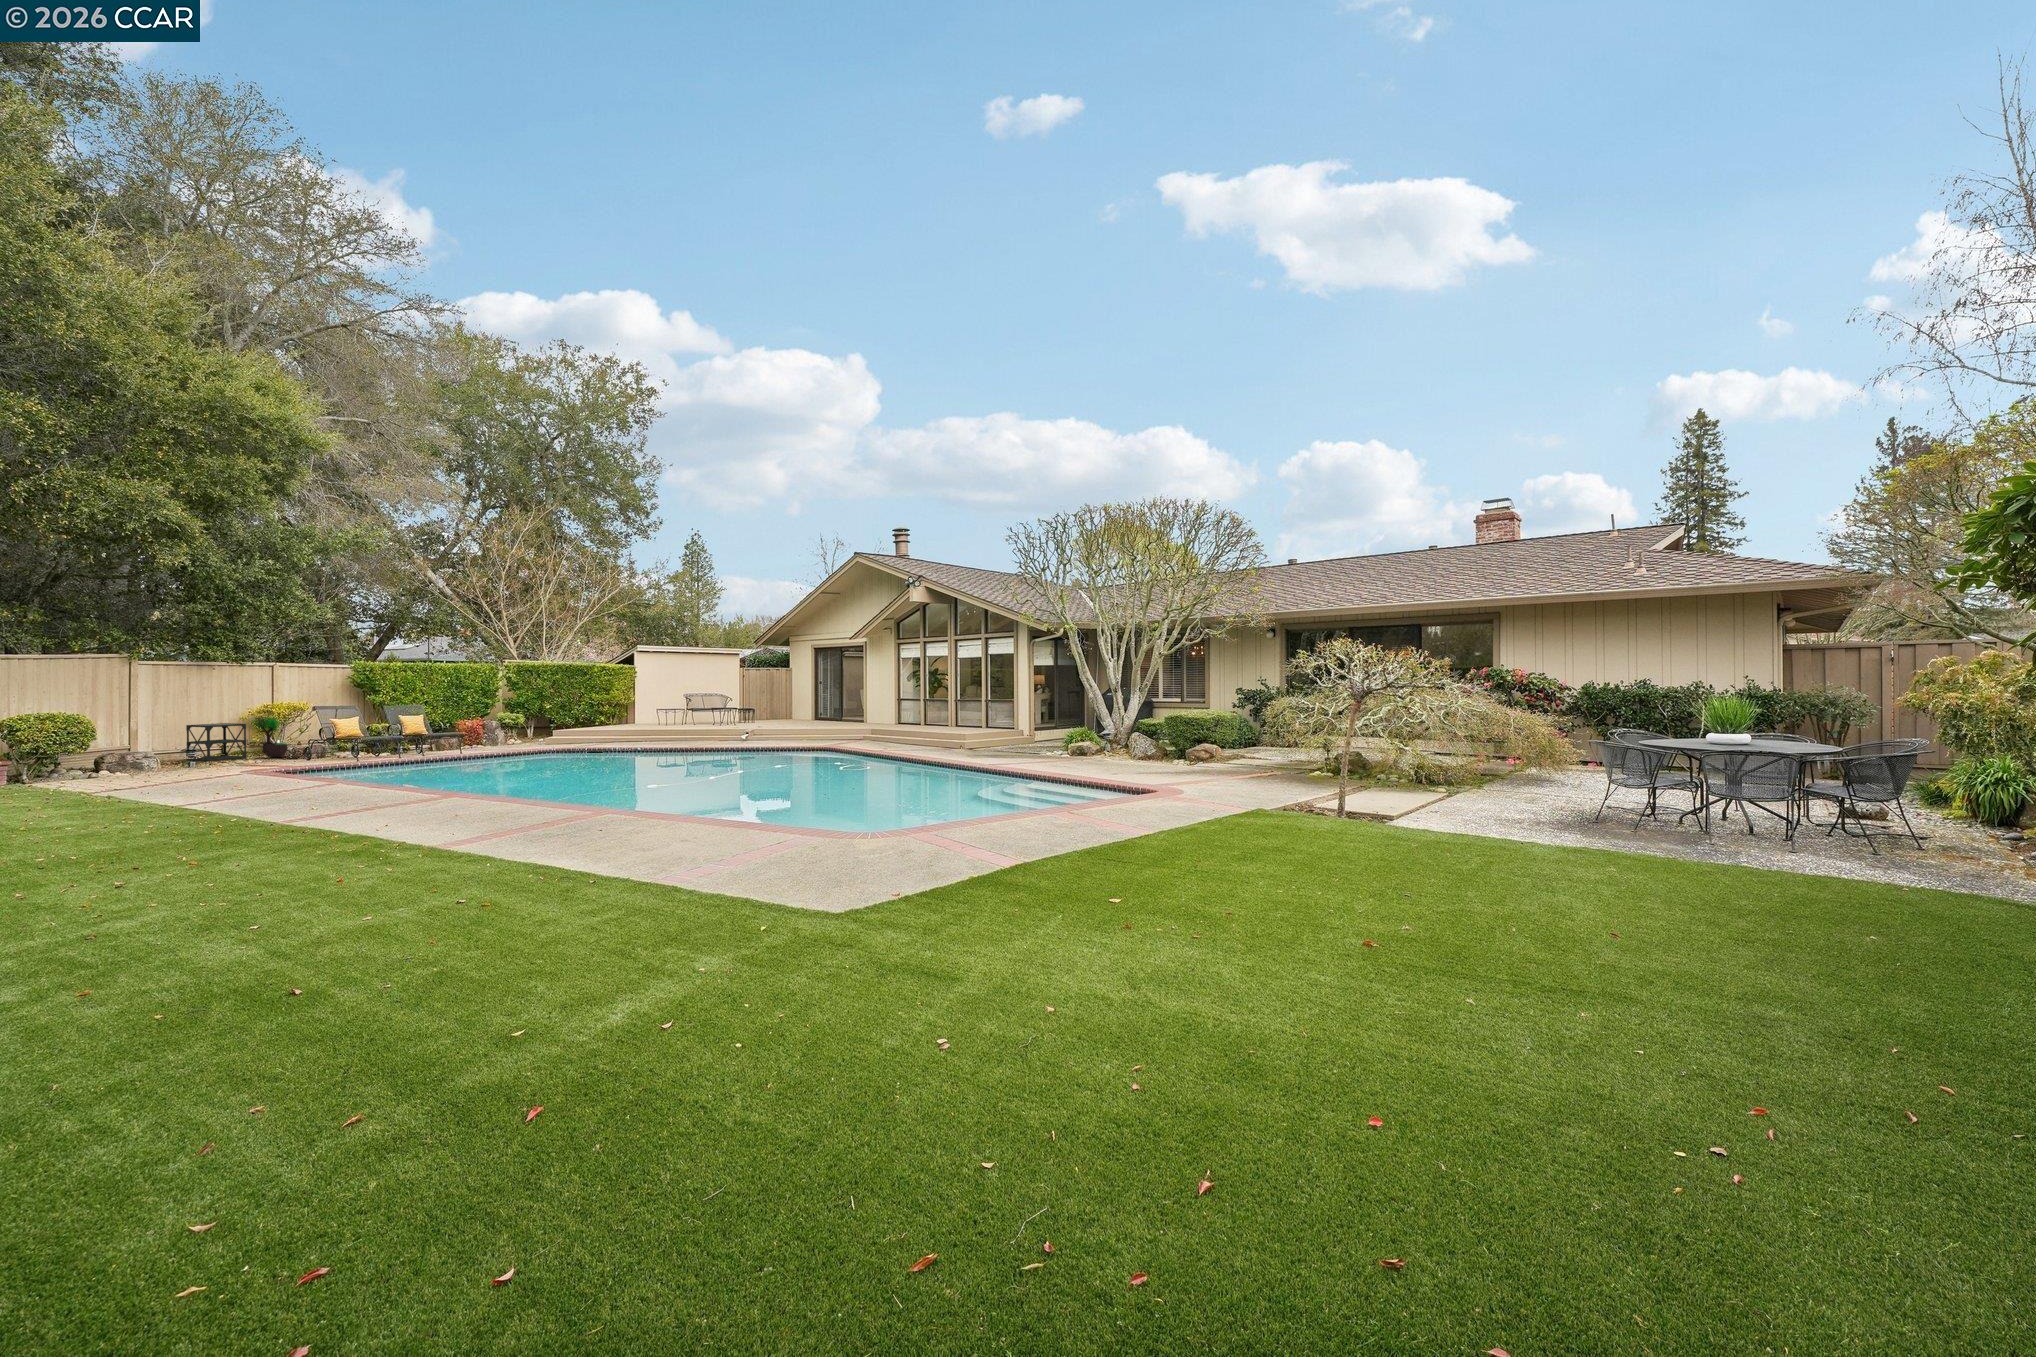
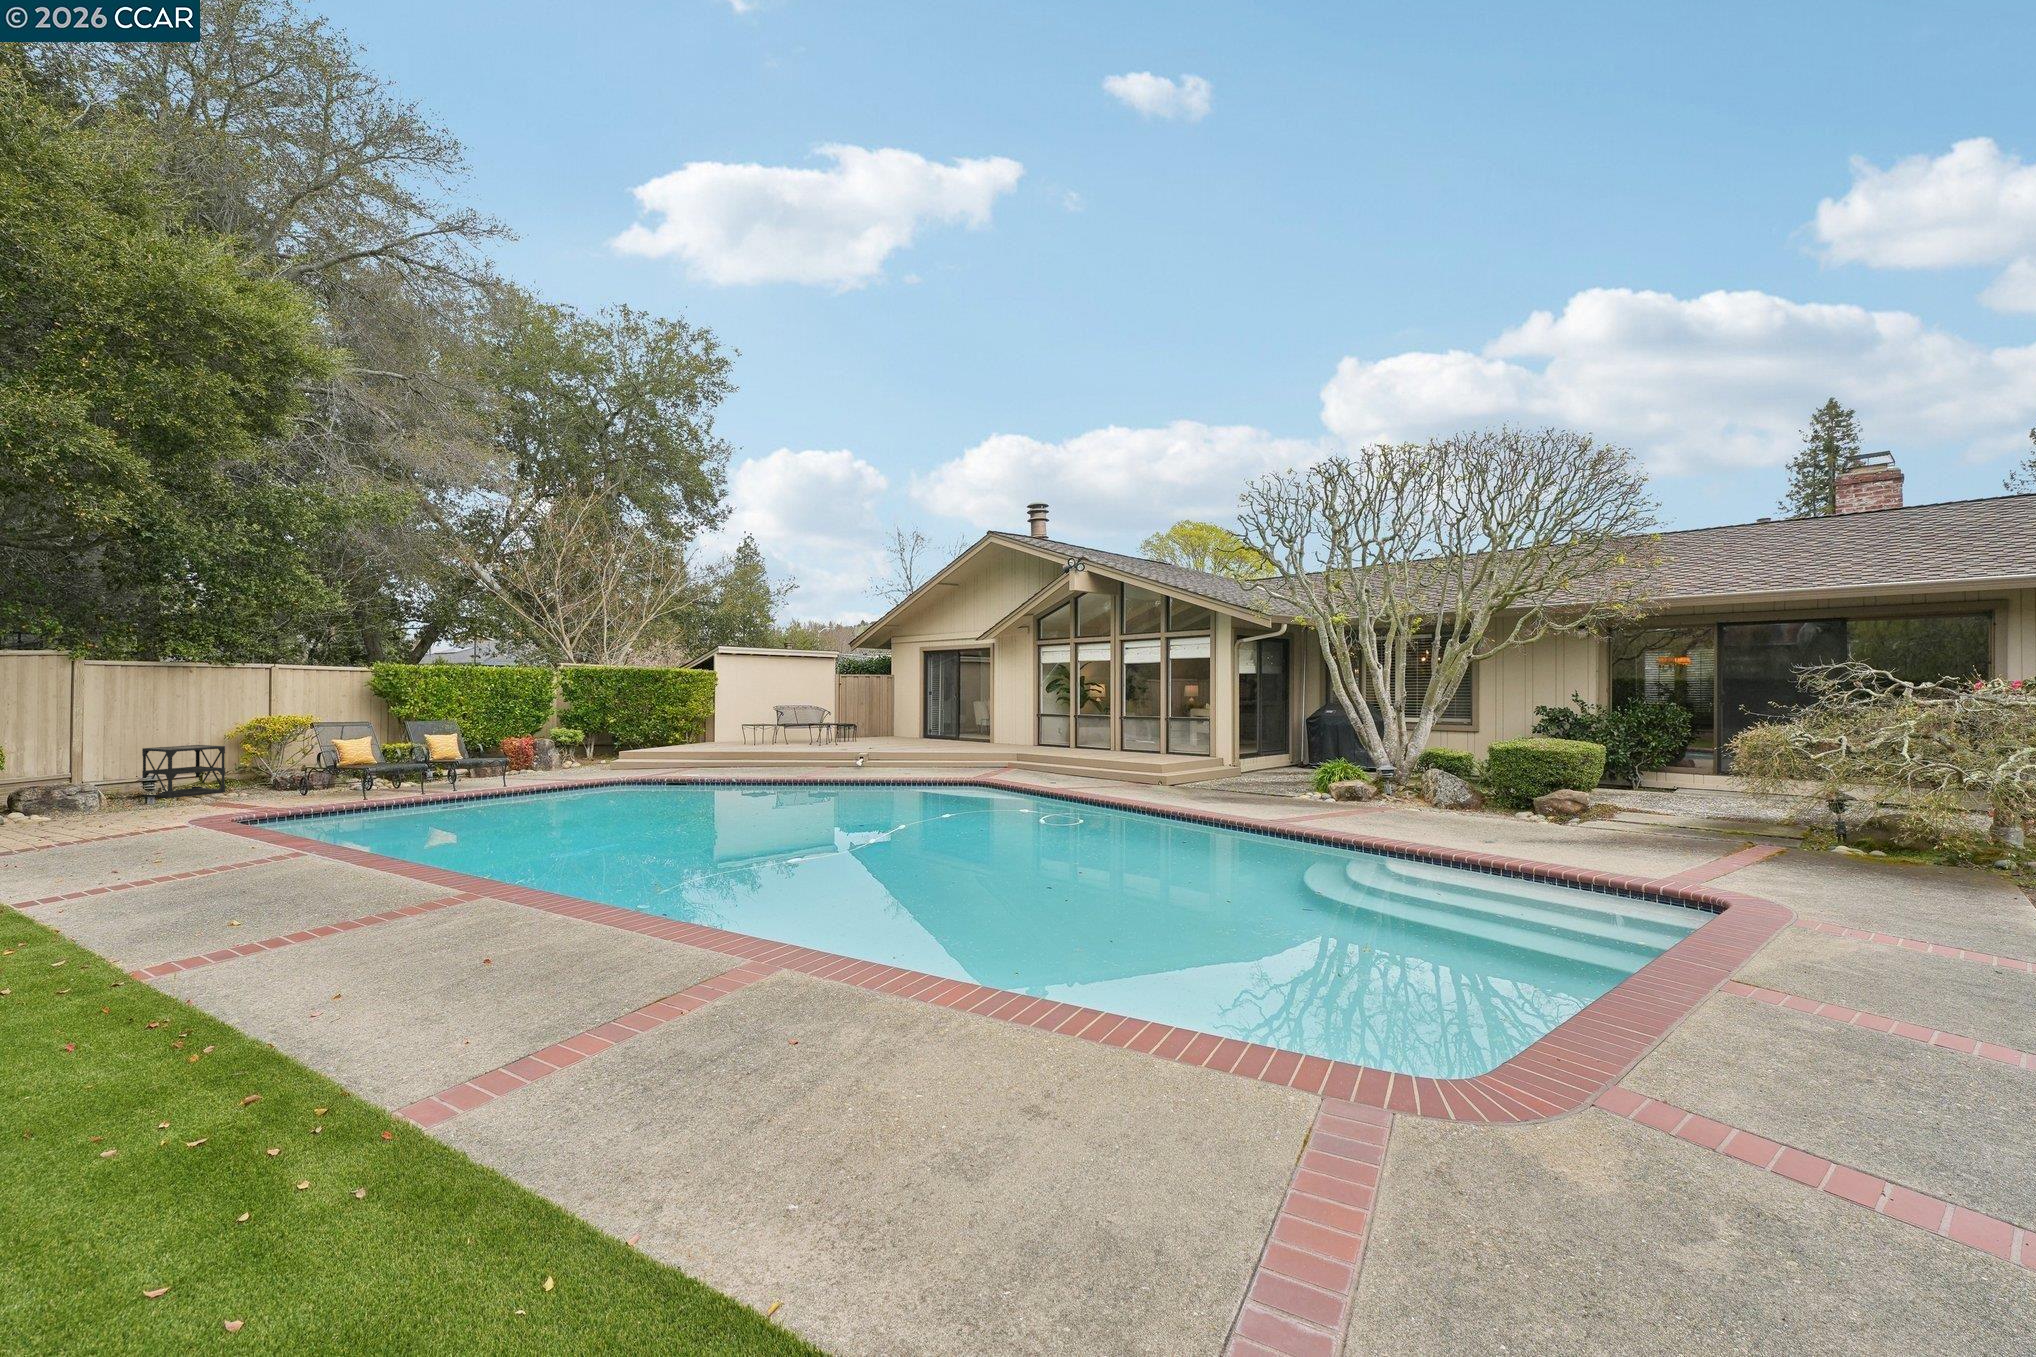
potted tree: present [253,717,288,758] -> none [228,731,282,791]

